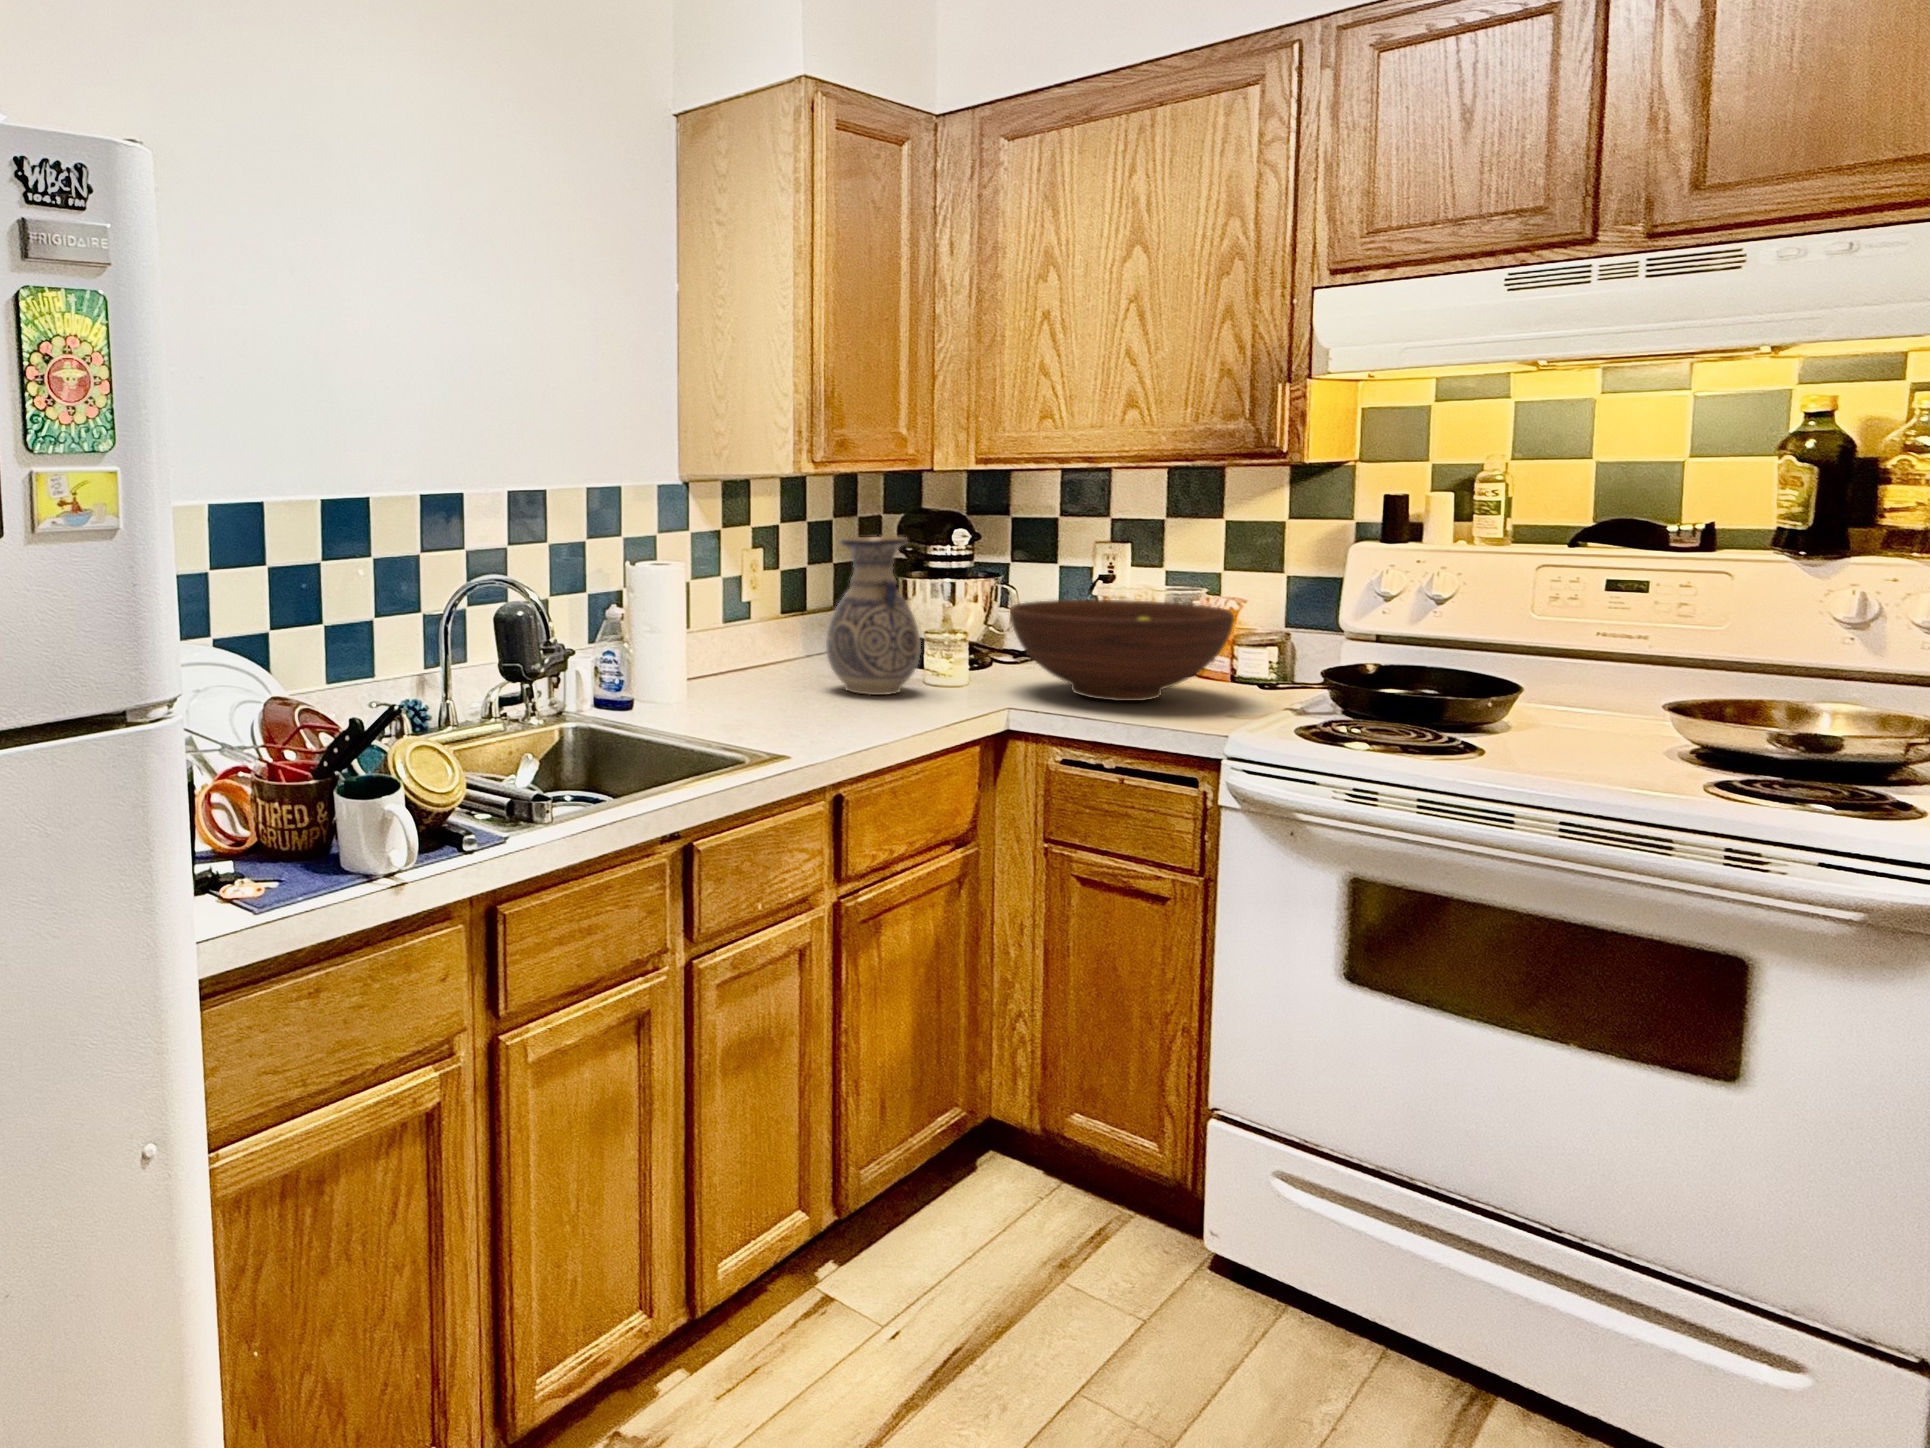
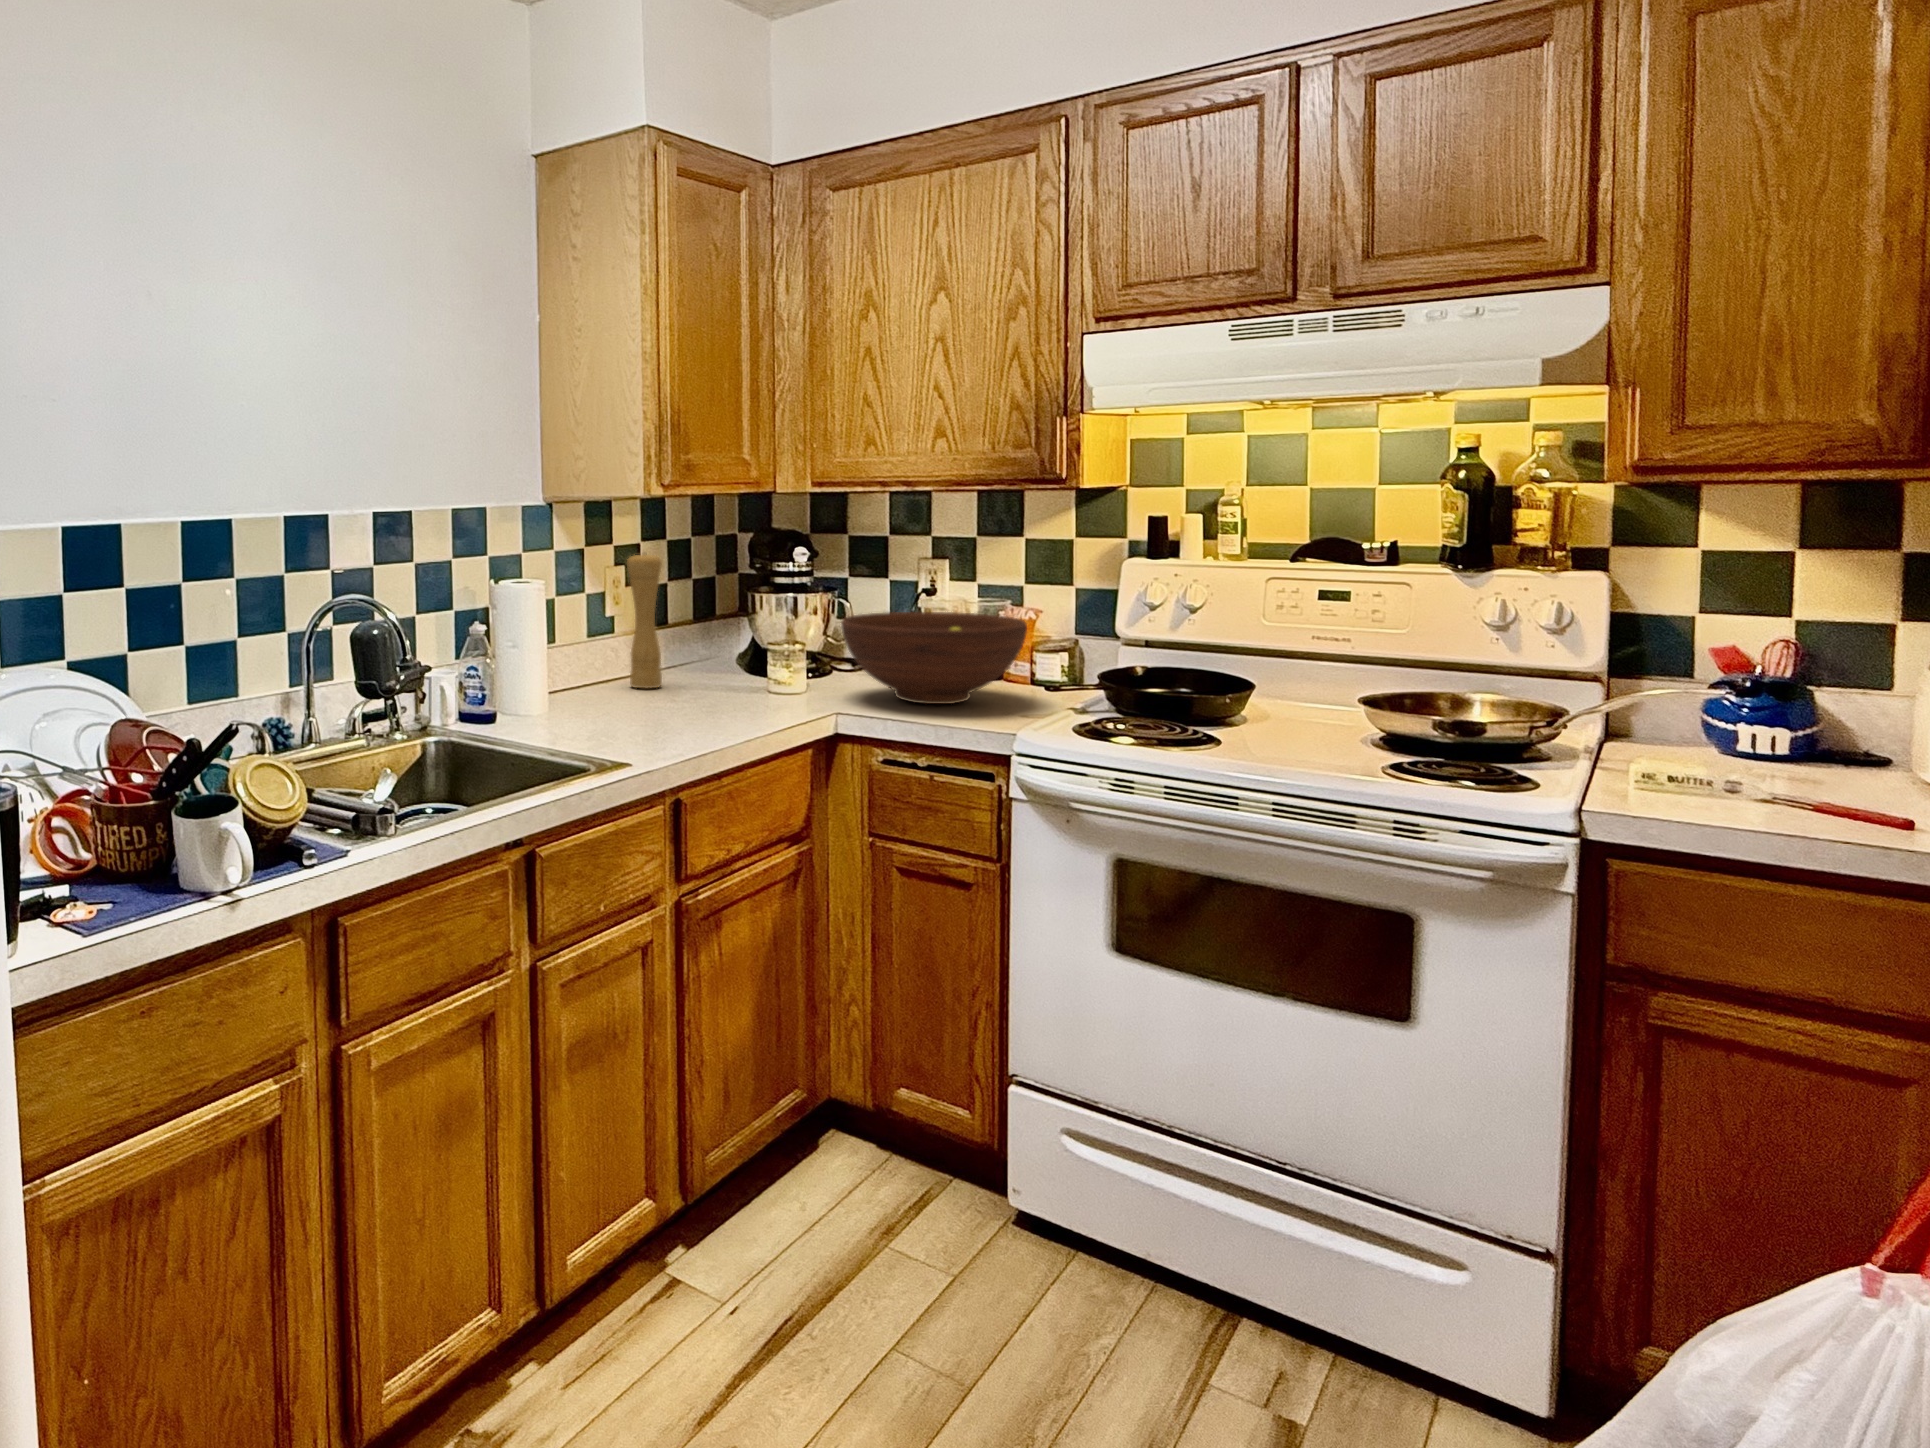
pepper mill: none [766,534,805,677] -> present [627,553,662,688]
vase: present [826,536,921,695] -> none [679,554,763,703]

